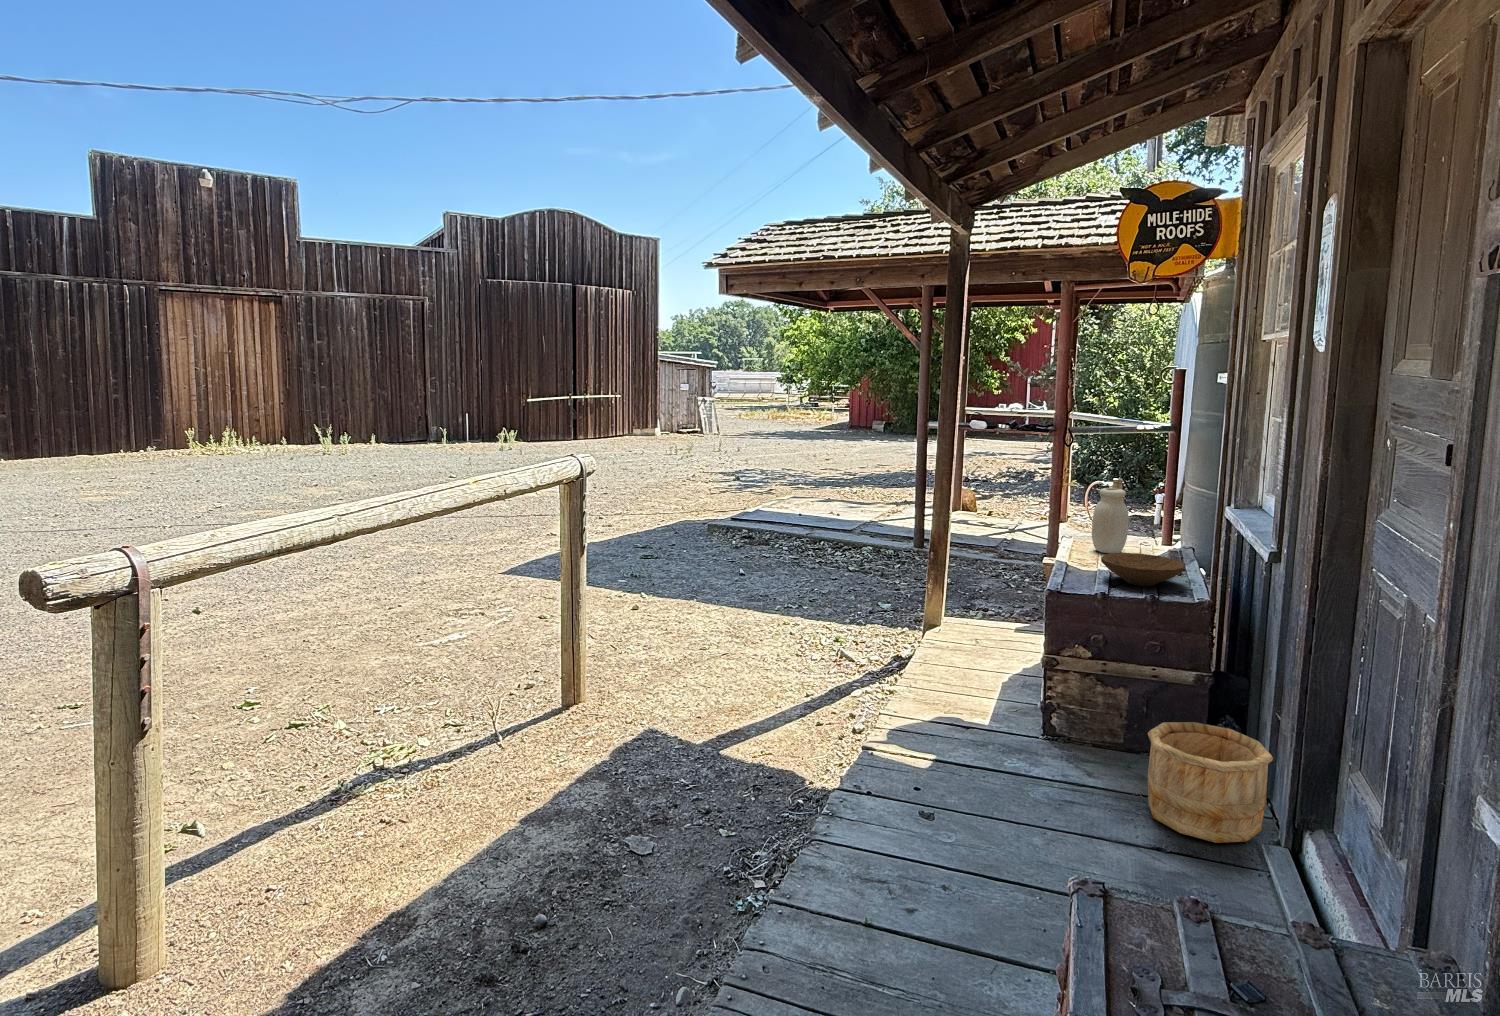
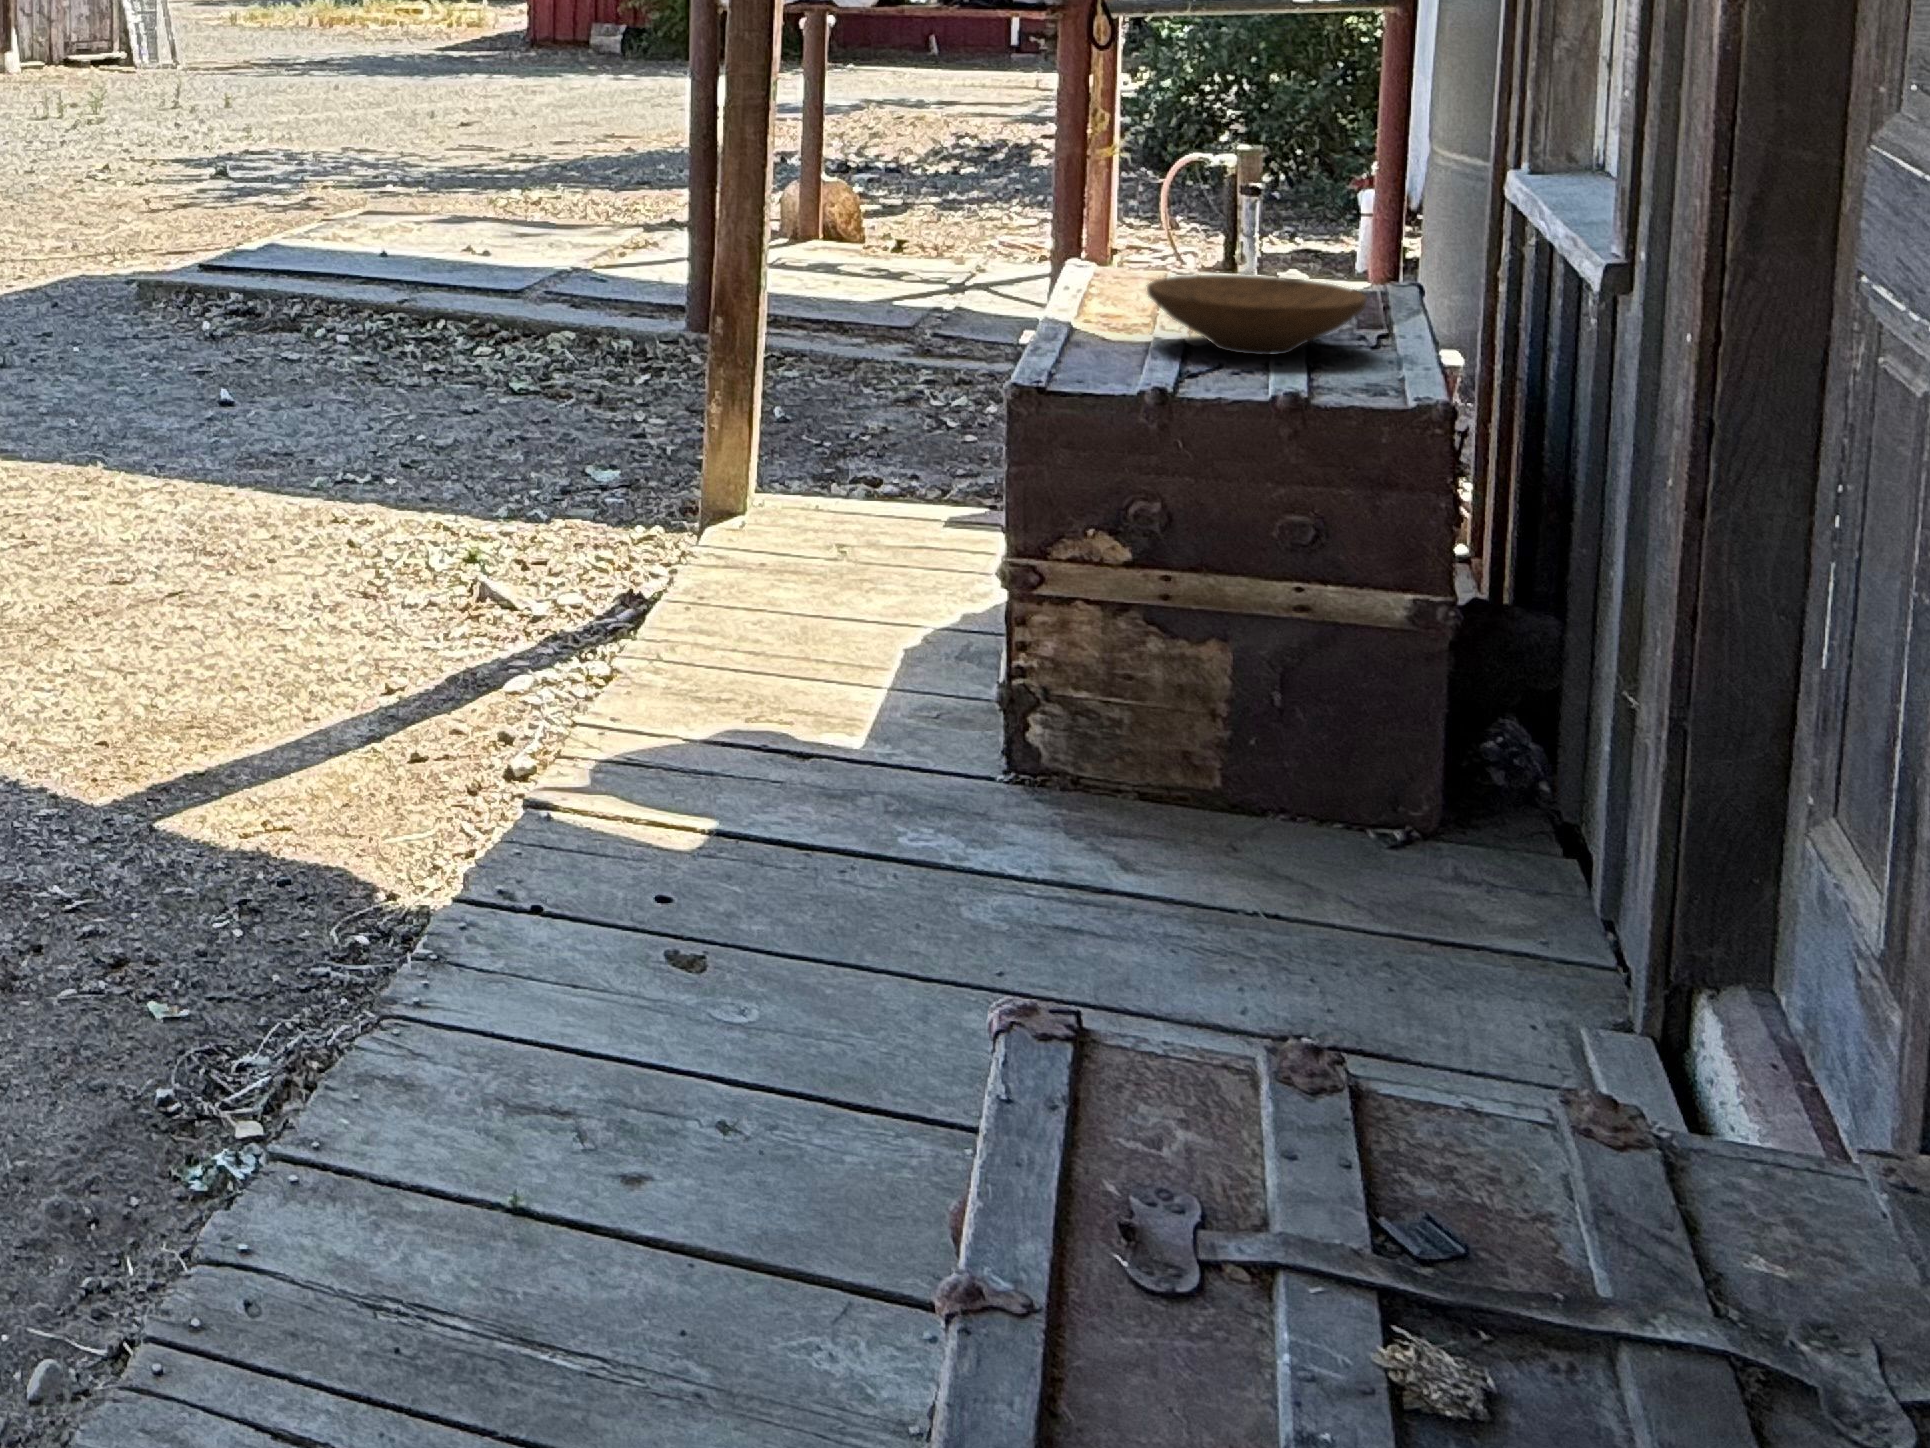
jar: present [1092,488,1129,554] -> none [1137,117,1232,290]
wooden bucket: present [1148,722,1273,843] -> none [1267,696,1594,998]

